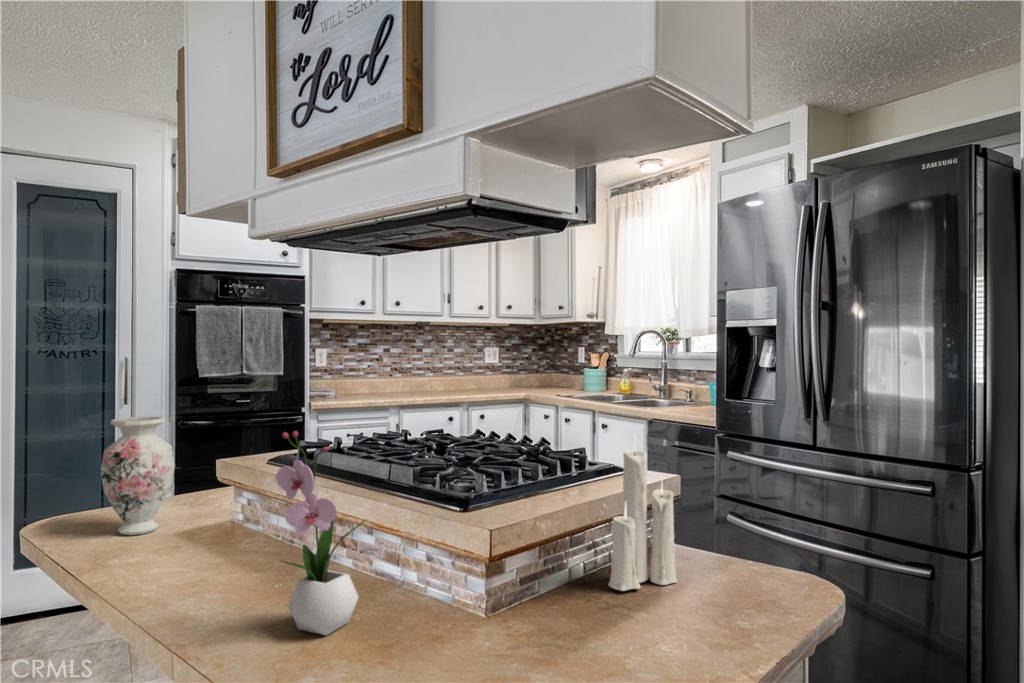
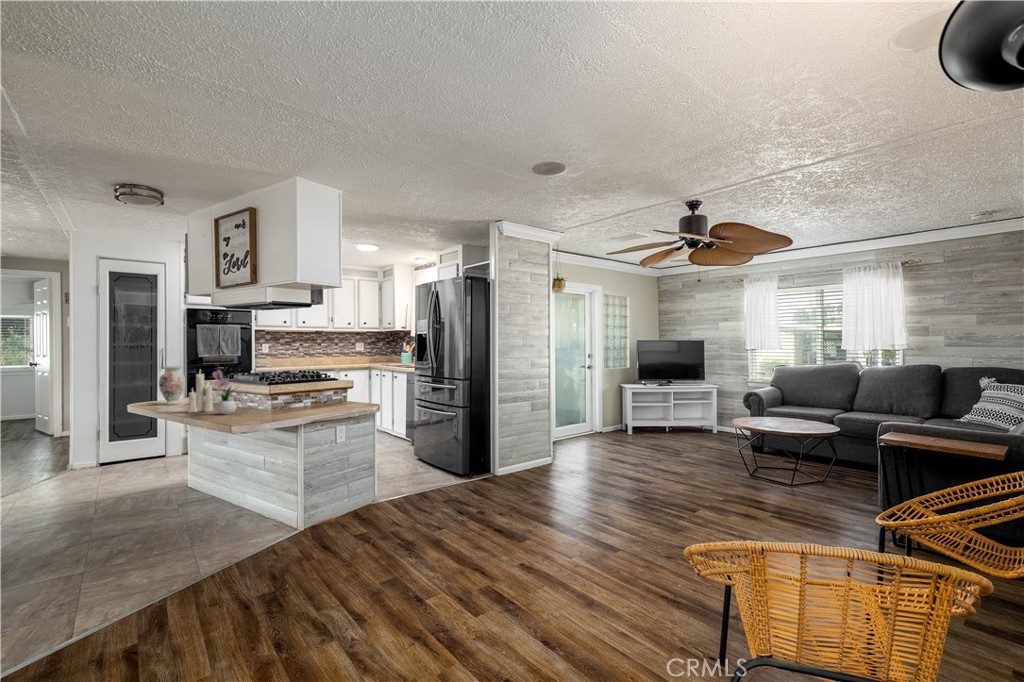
candle: present [609,438,677,591] -> present [188,374,213,413]

